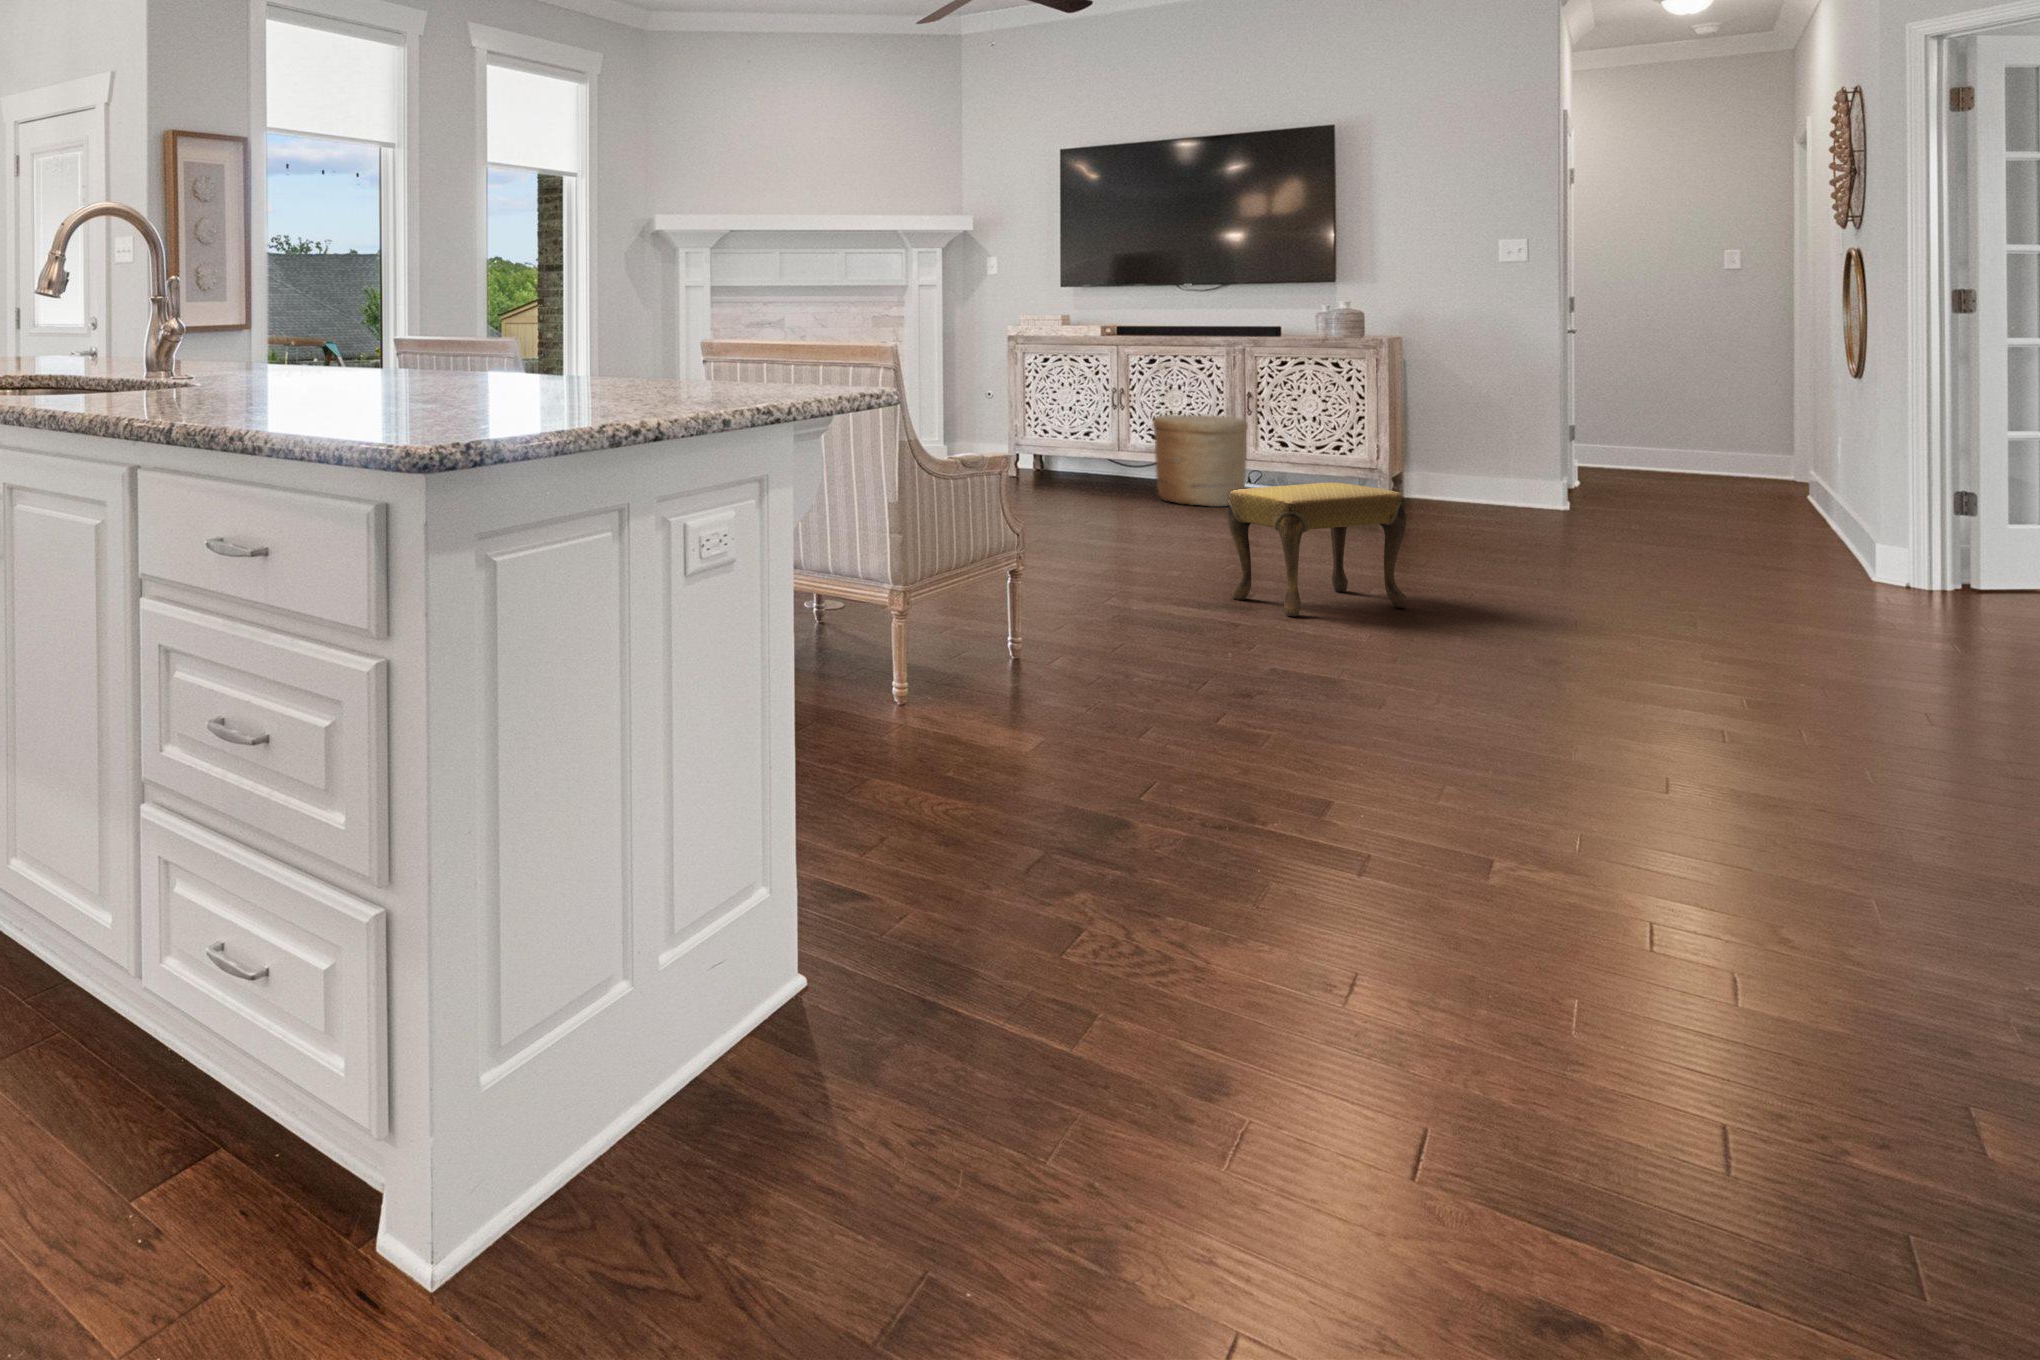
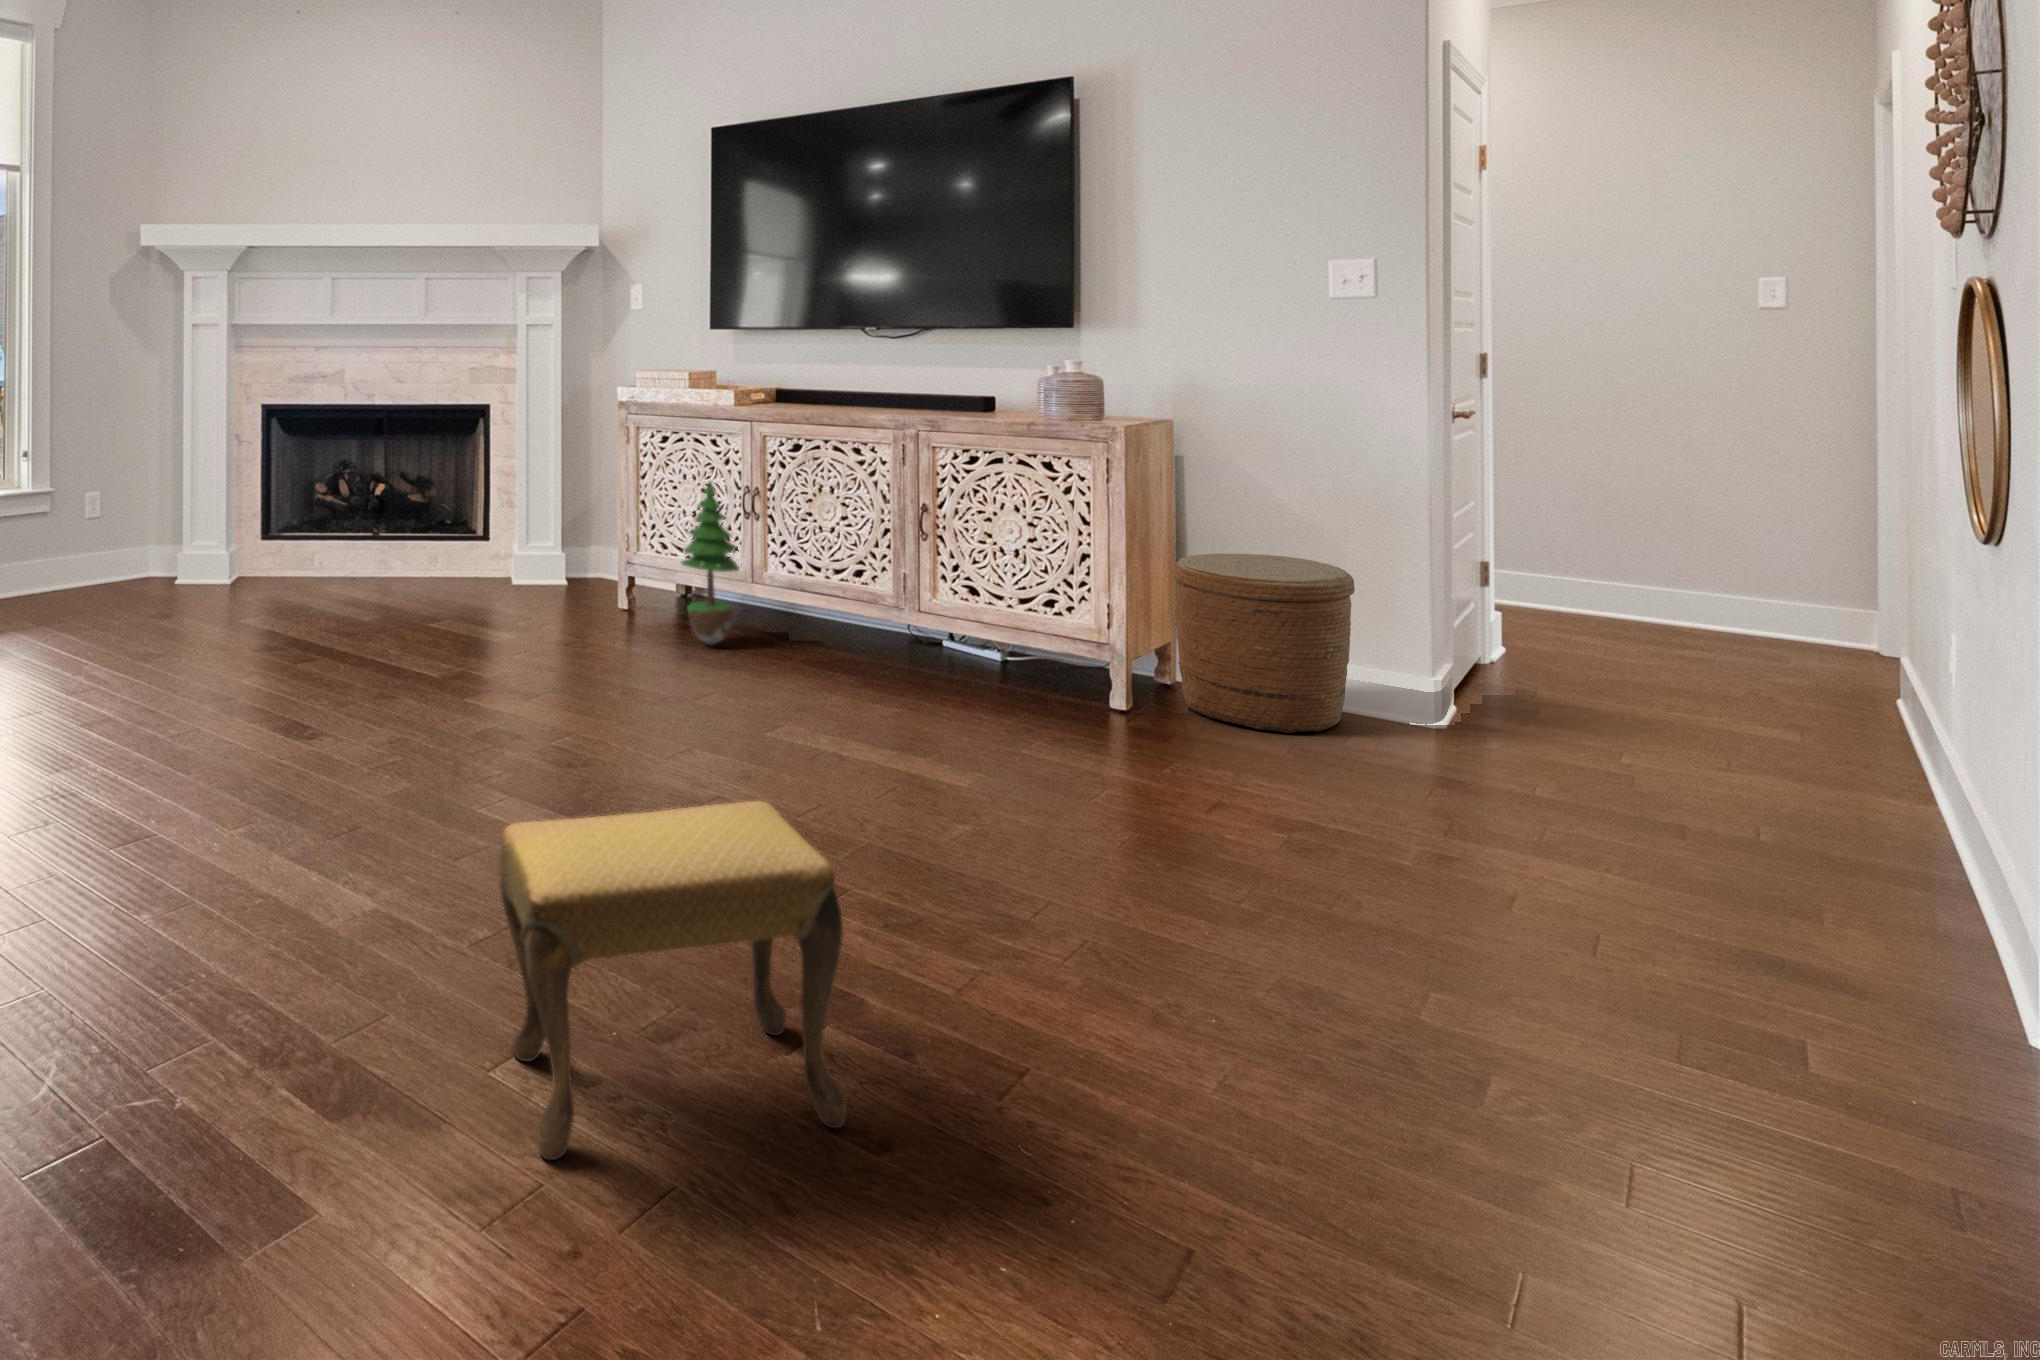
potted tree: none [1077,382,1119,490] -> present [682,482,739,645]
woven basket: present [1153,415,1248,507] -> present [1173,553,1355,733]

